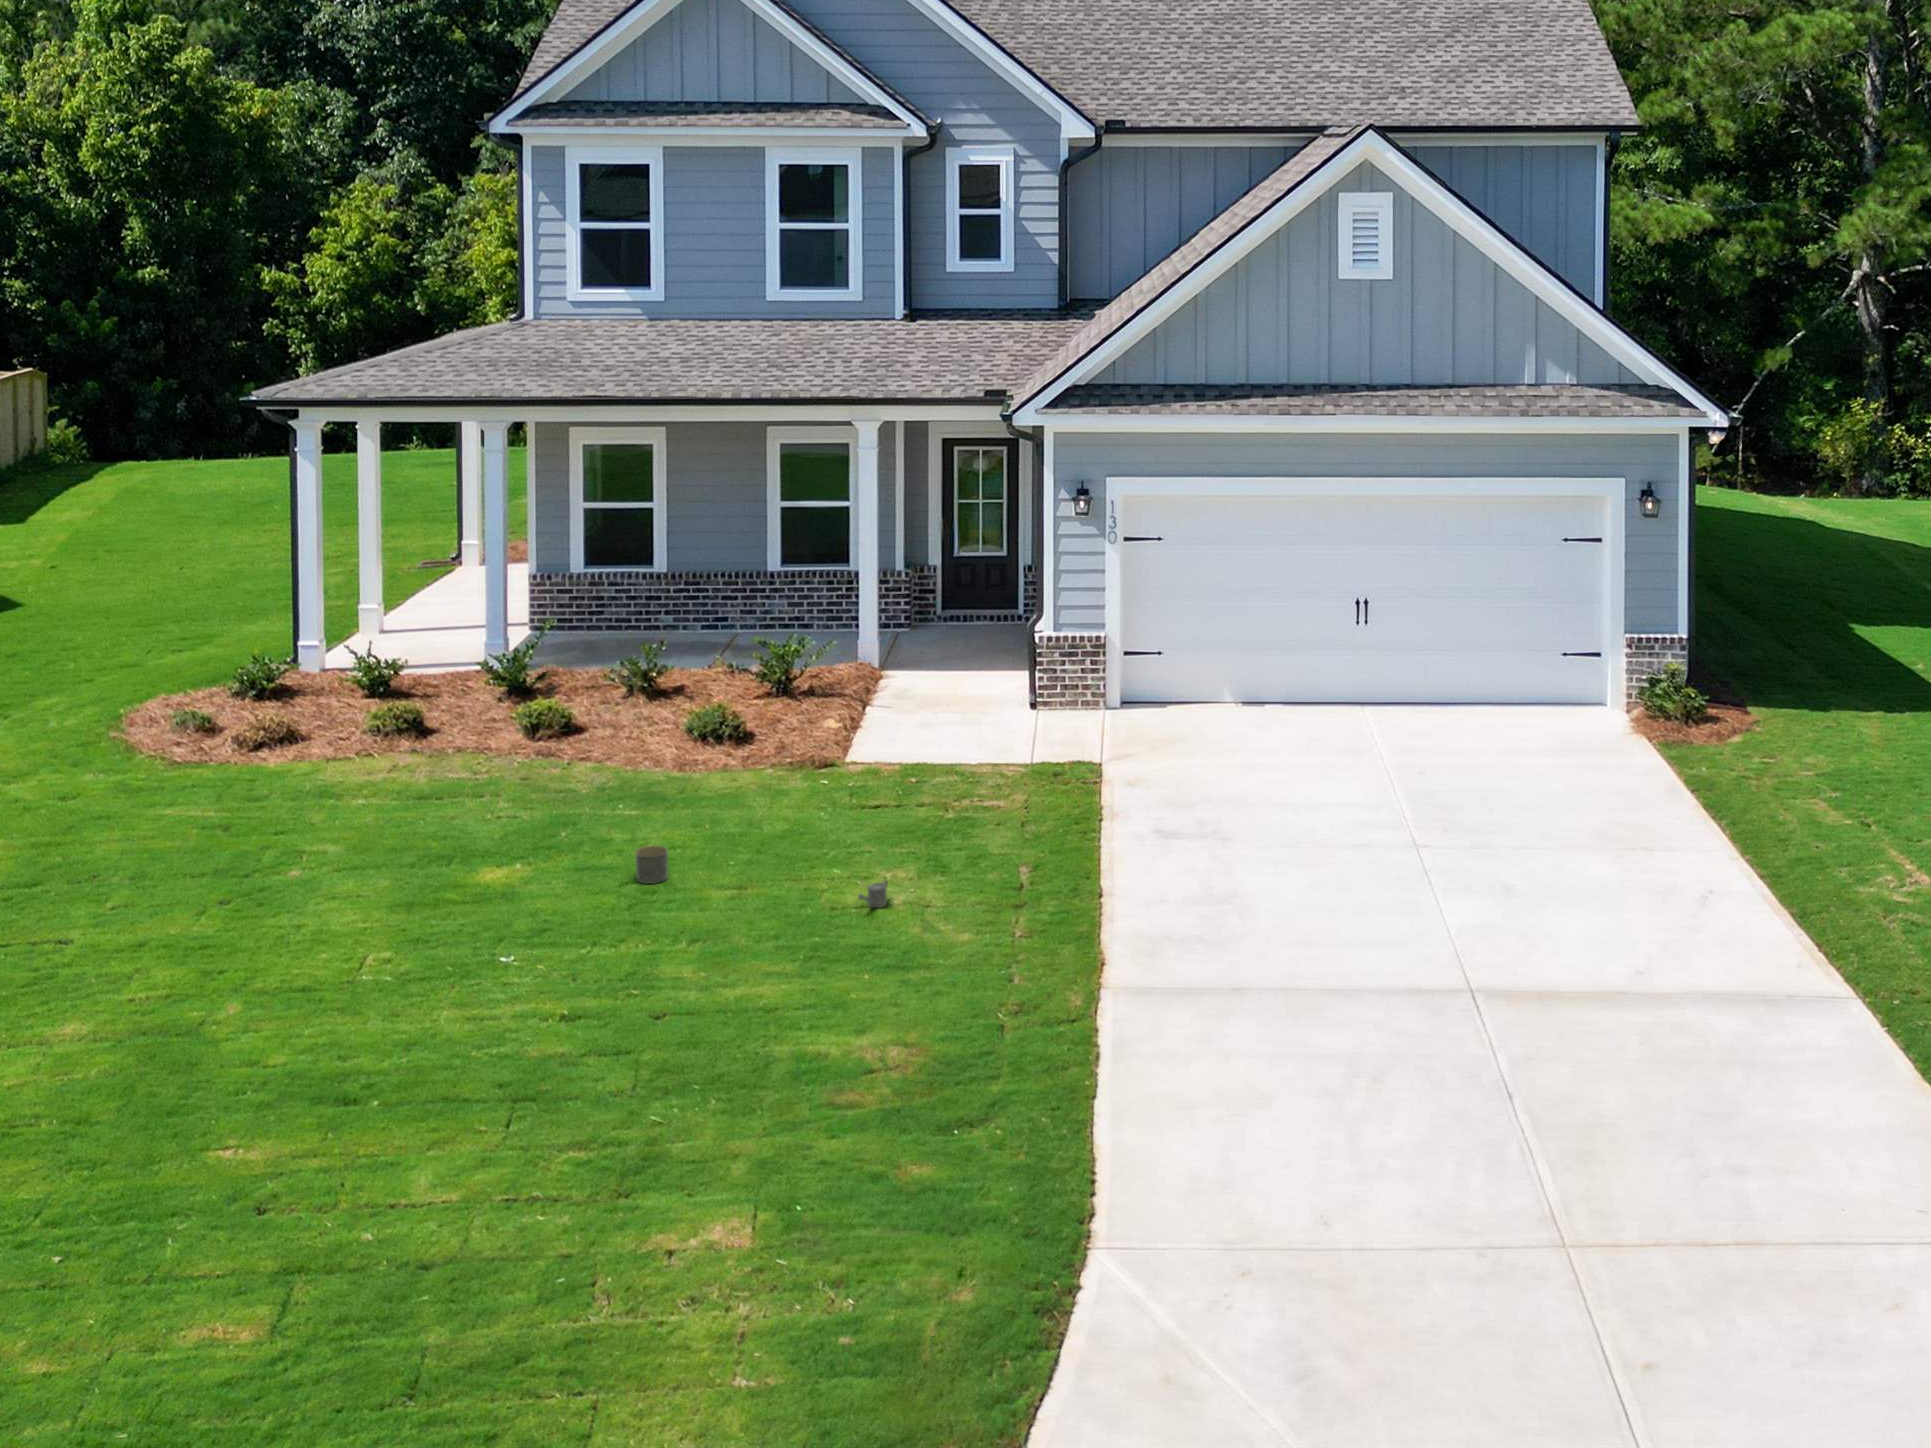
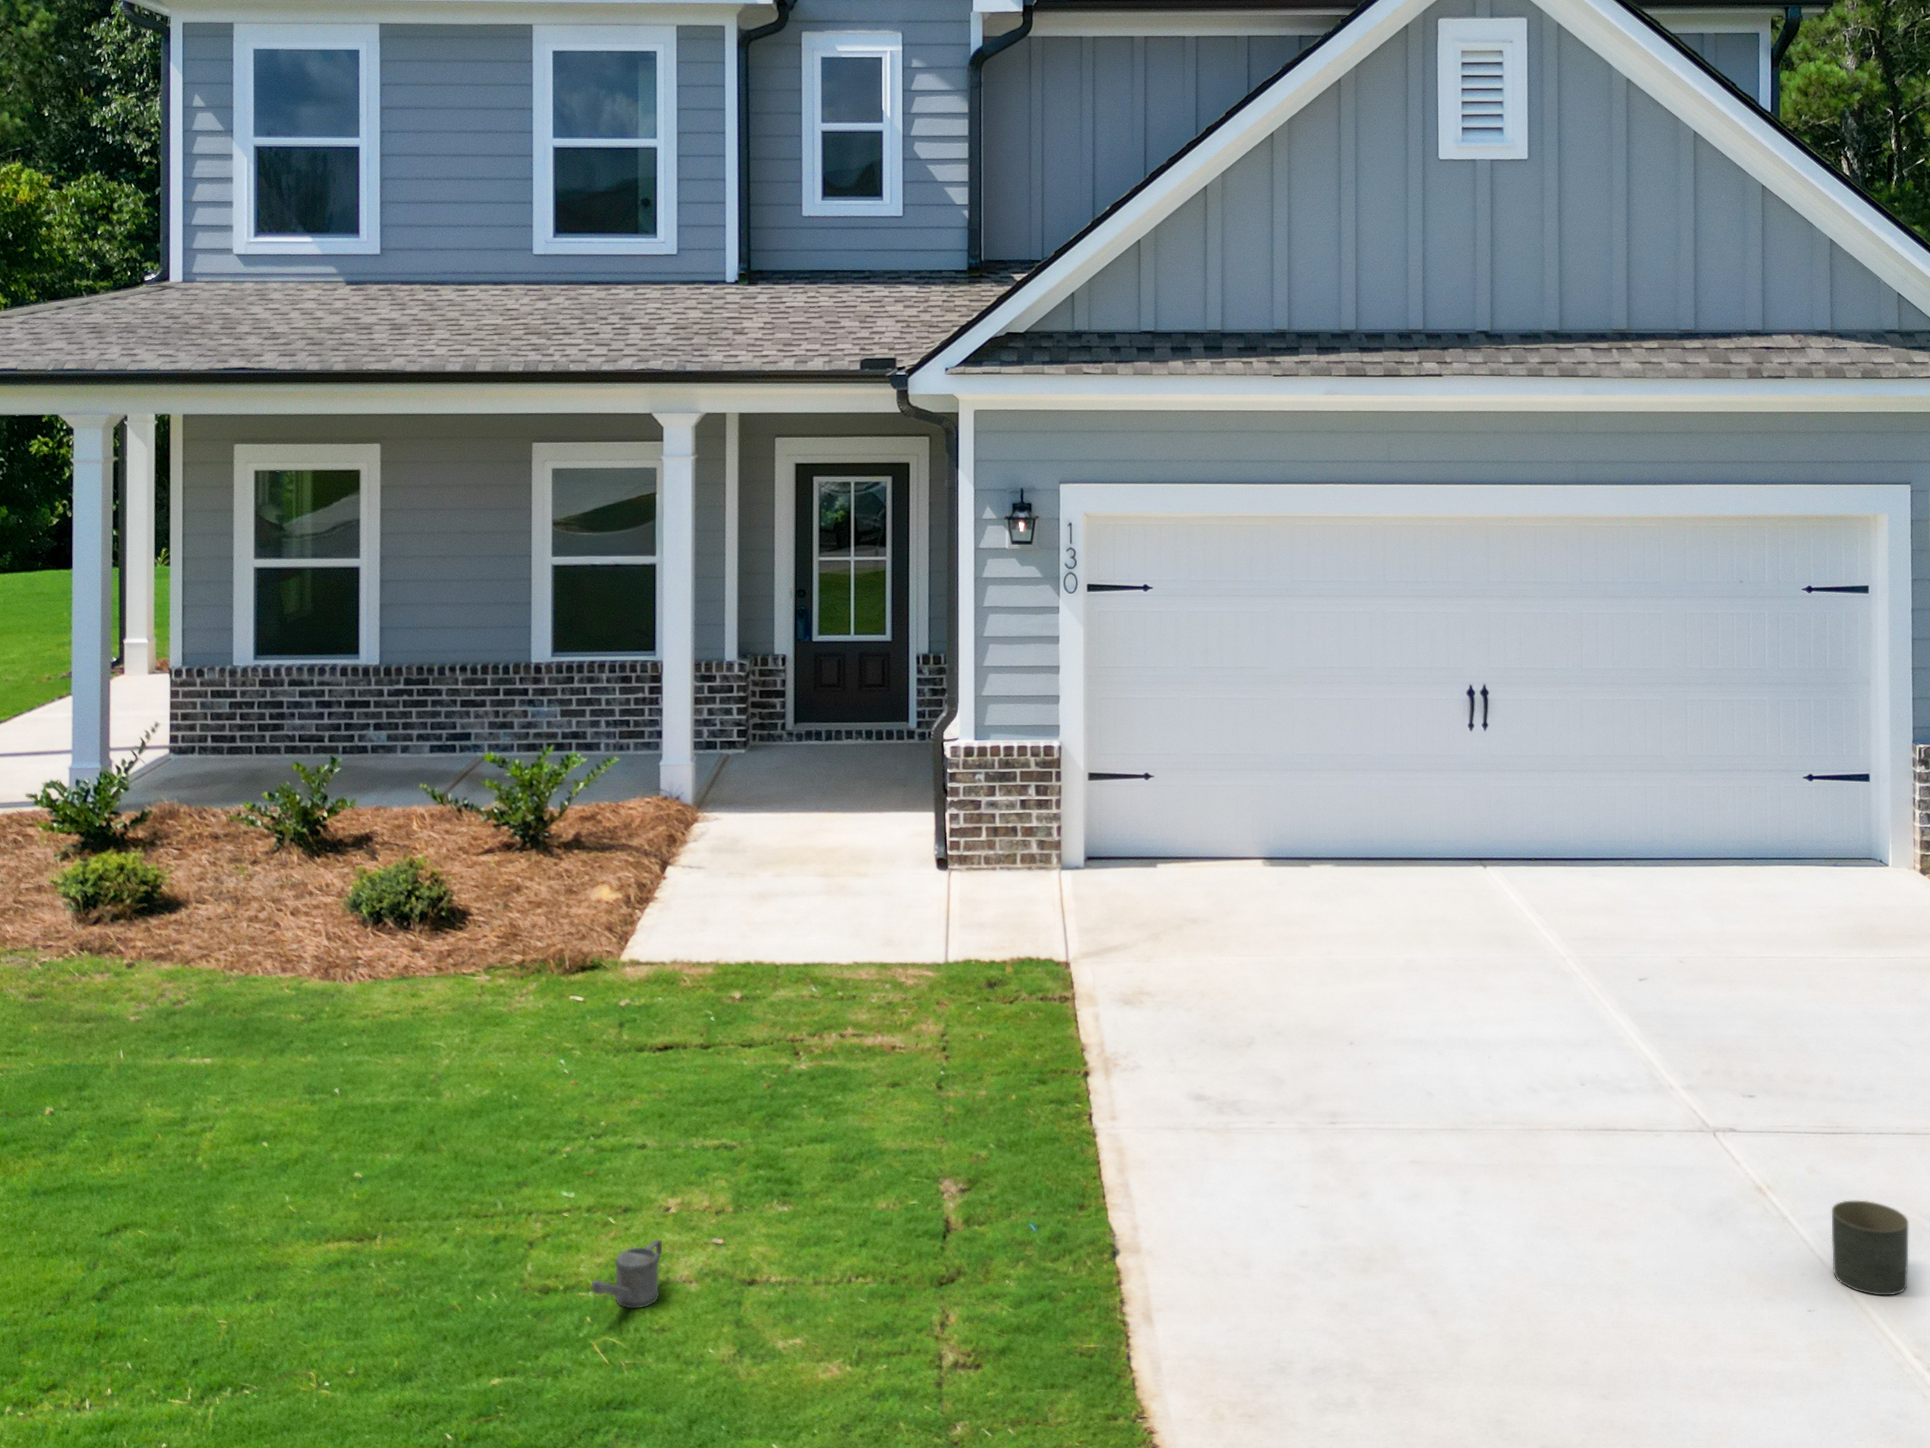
planter: present [636,845,668,884] -> present [1832,1201,1908,1295]

